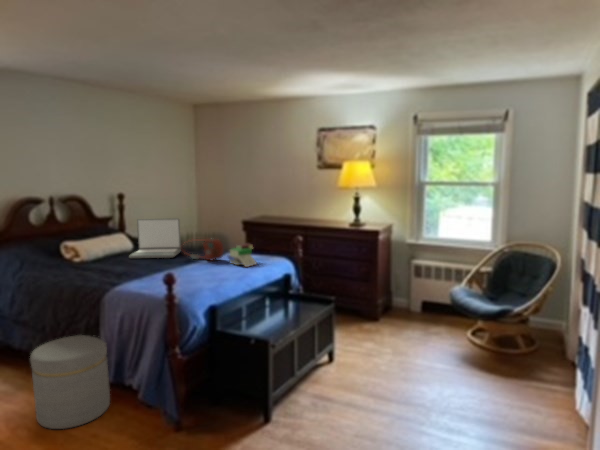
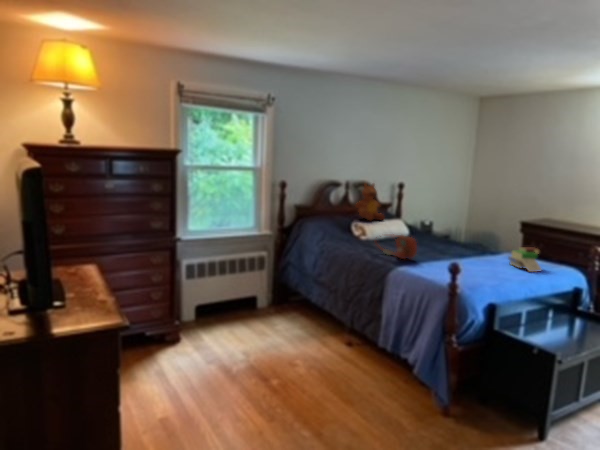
teddy bear: none [64,196,102,239] -> present [356,184,384,220]
laptop: present [129,218,181,258] -> none [407,209,459,249]
handbag: present [184,239,223,261] -> present [376,234,417,259]
ottoman: present [30,335,110,429] -> none [326,303,386,379]

